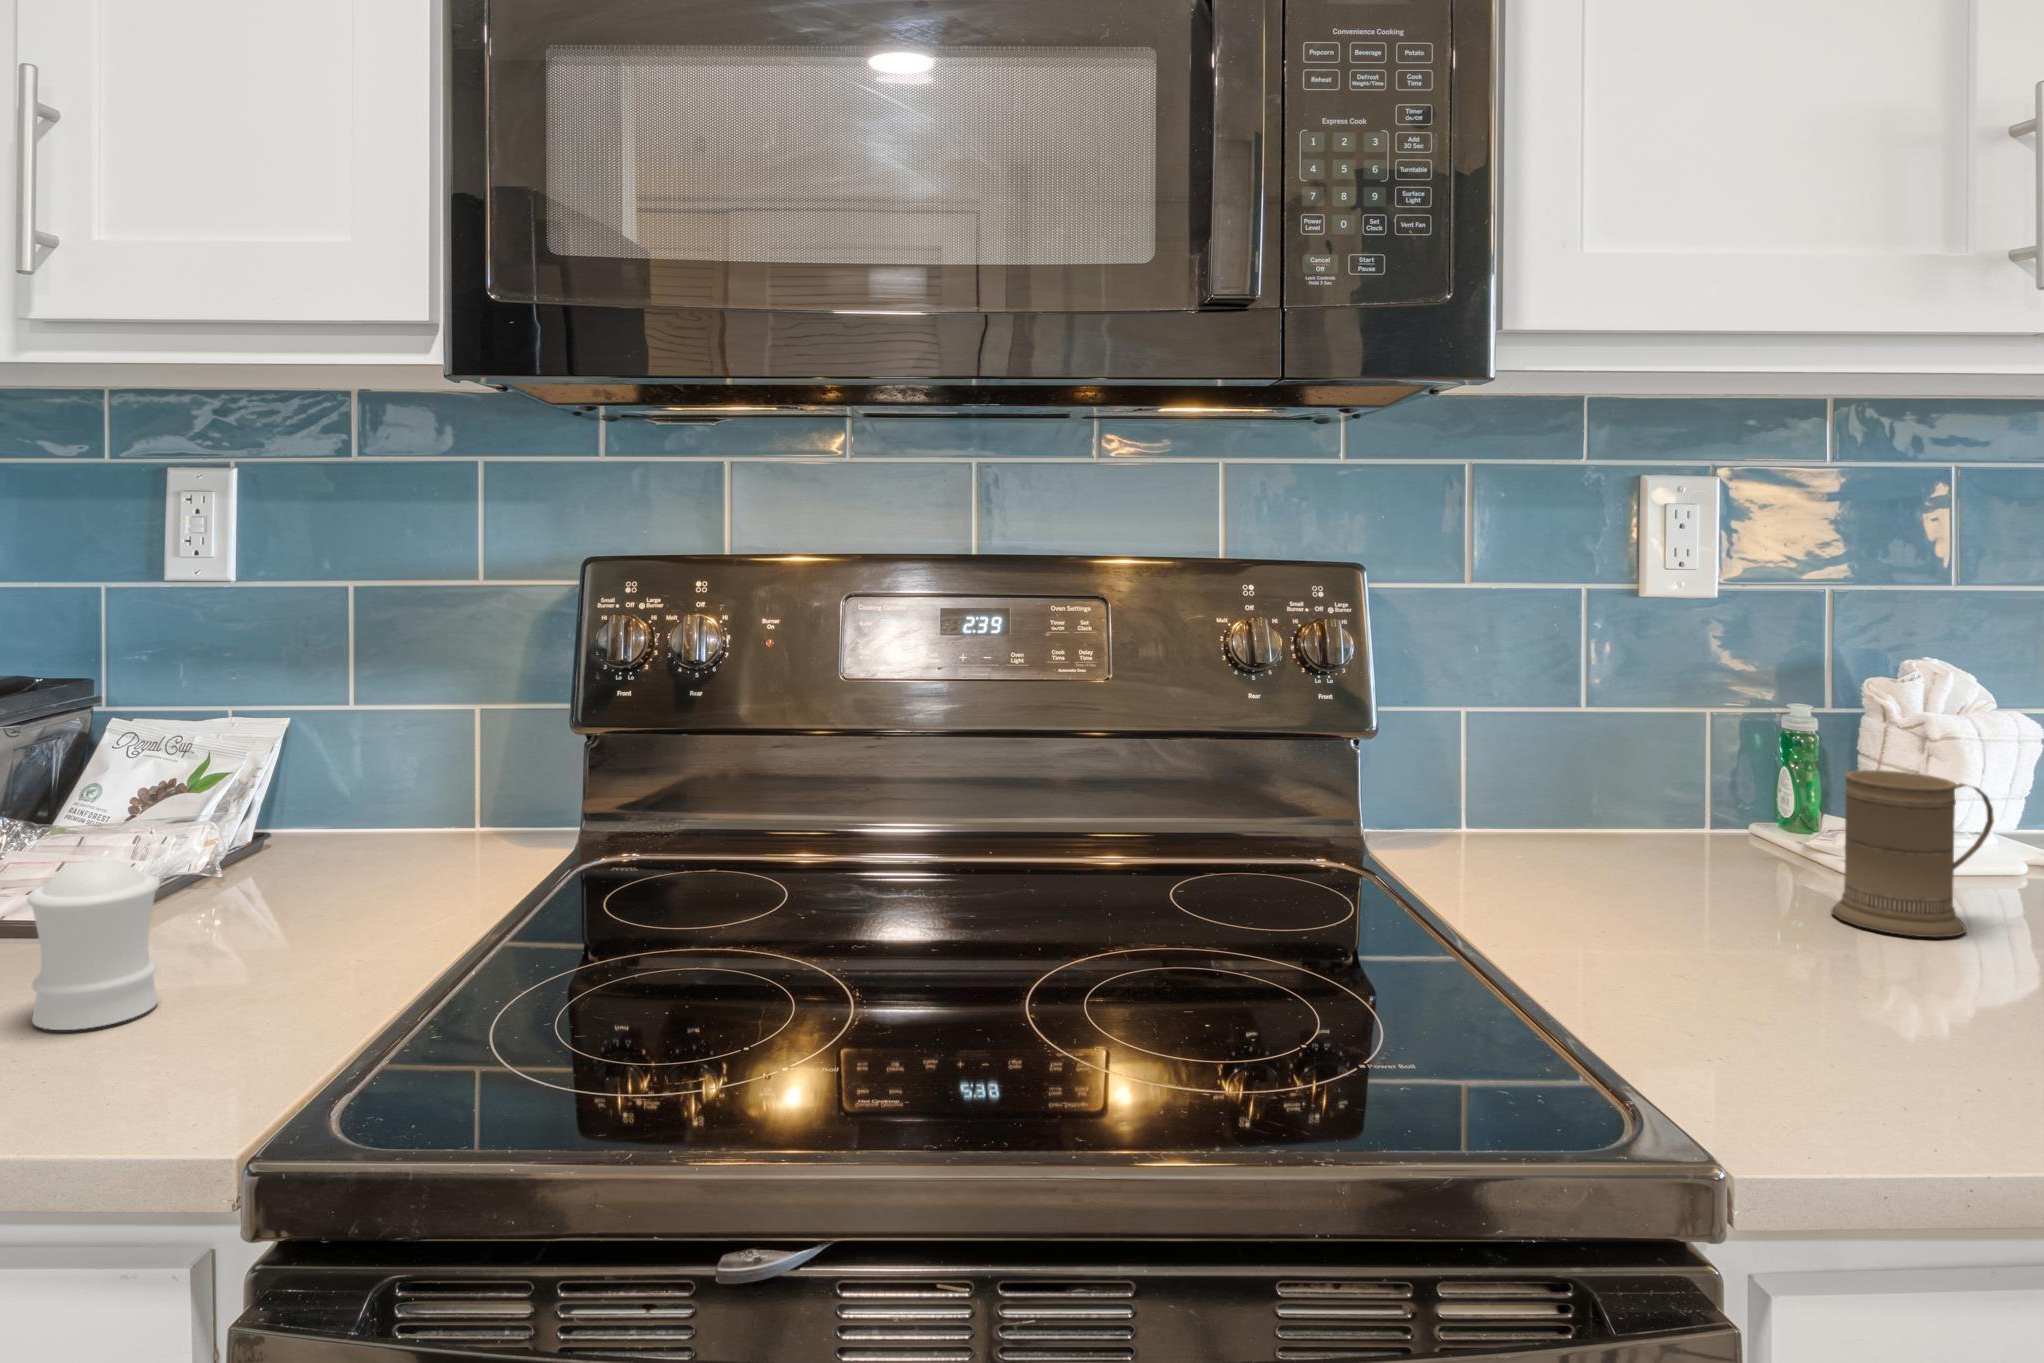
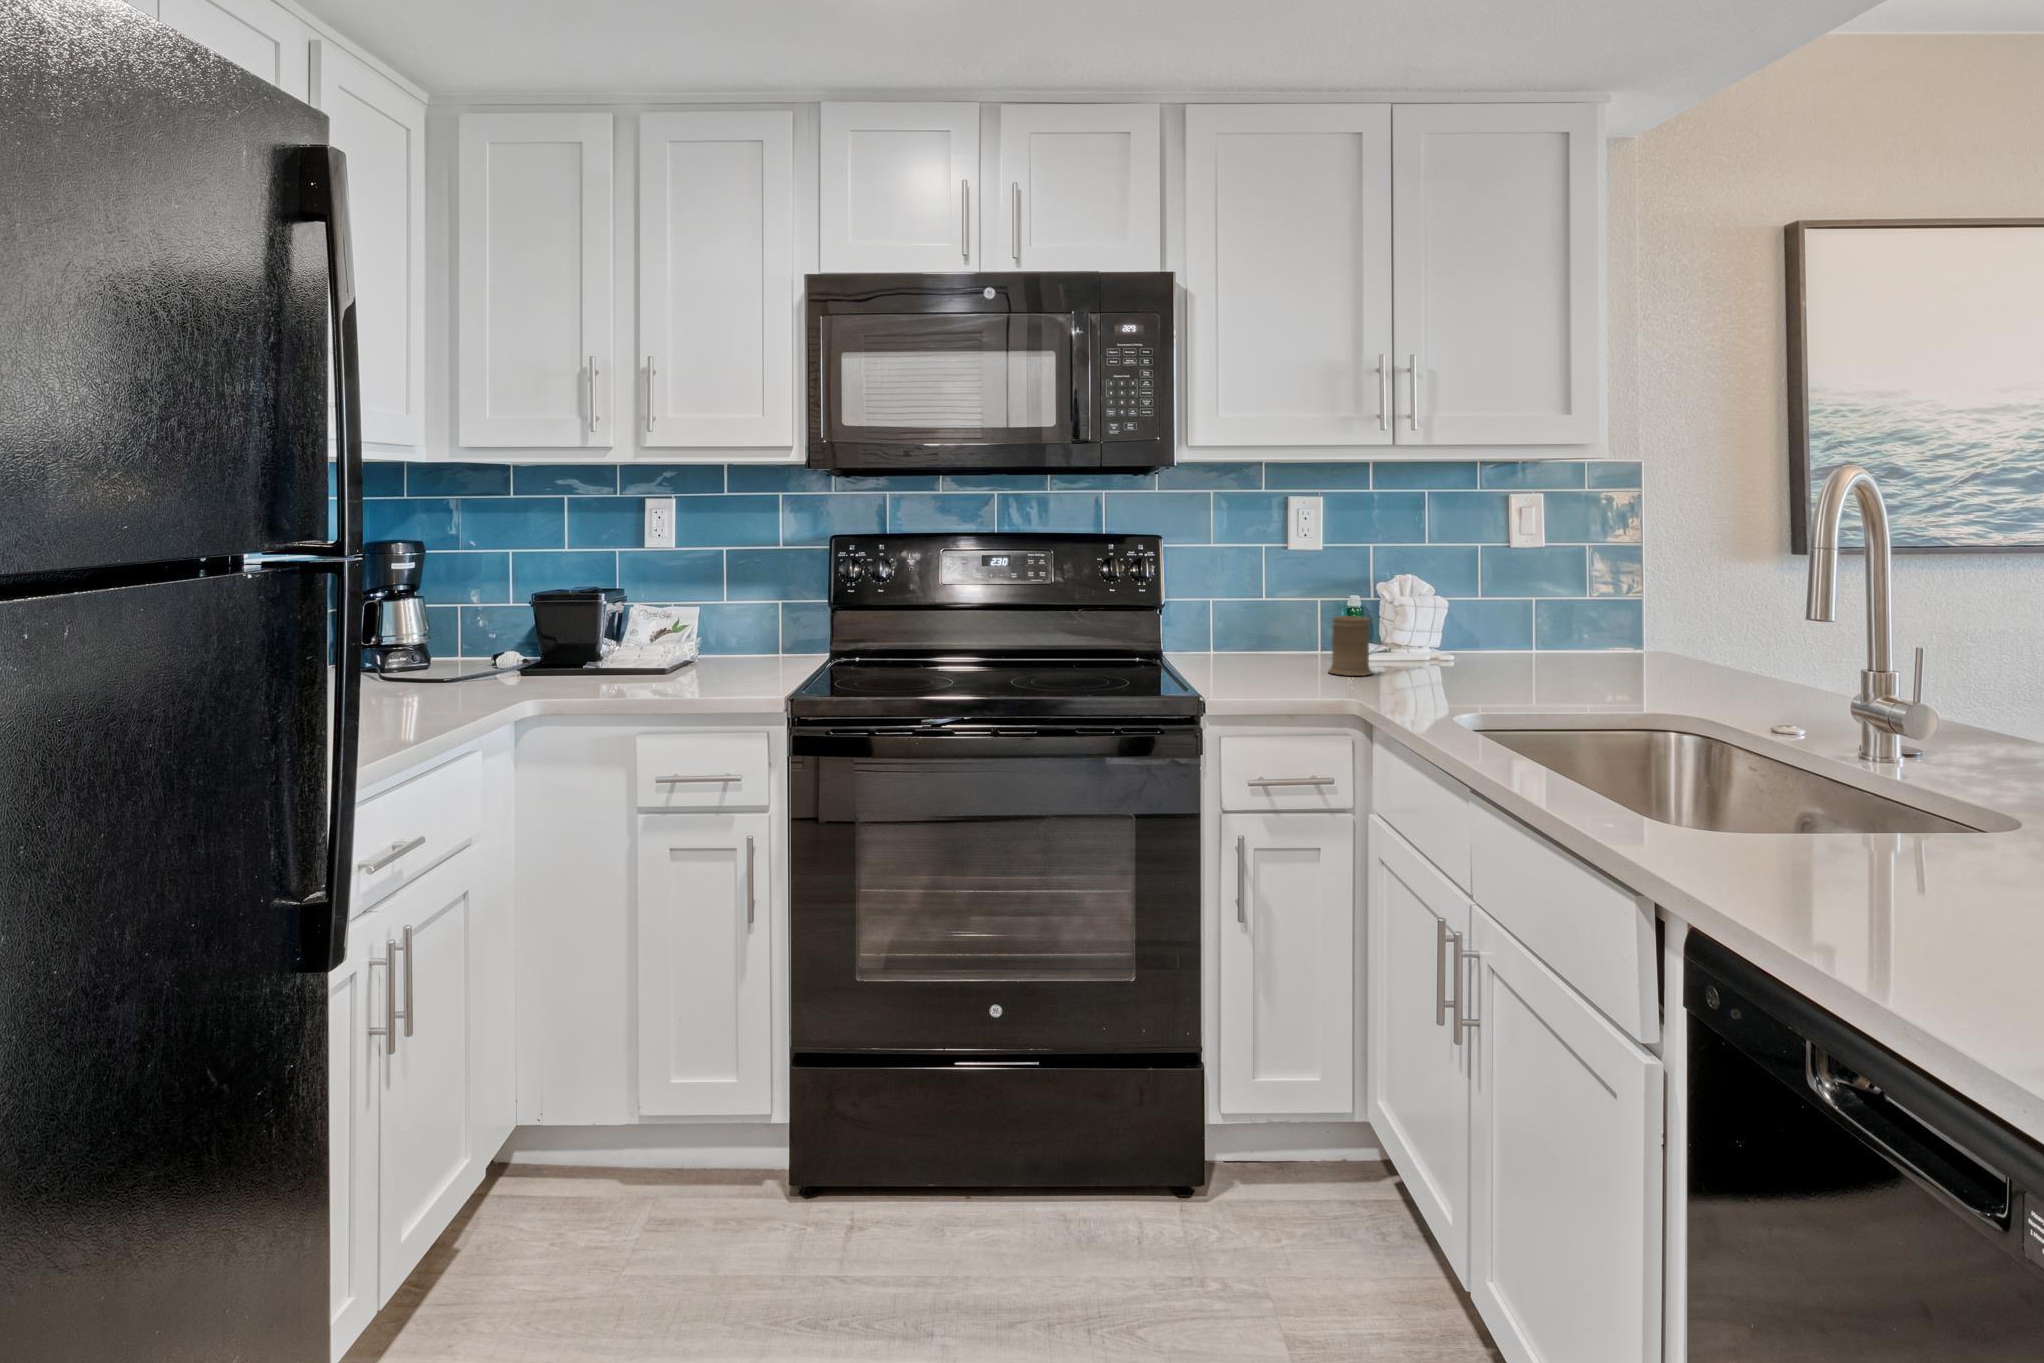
salt shaker: present [27,857,160,1030] -> none [679,639,717,693]

